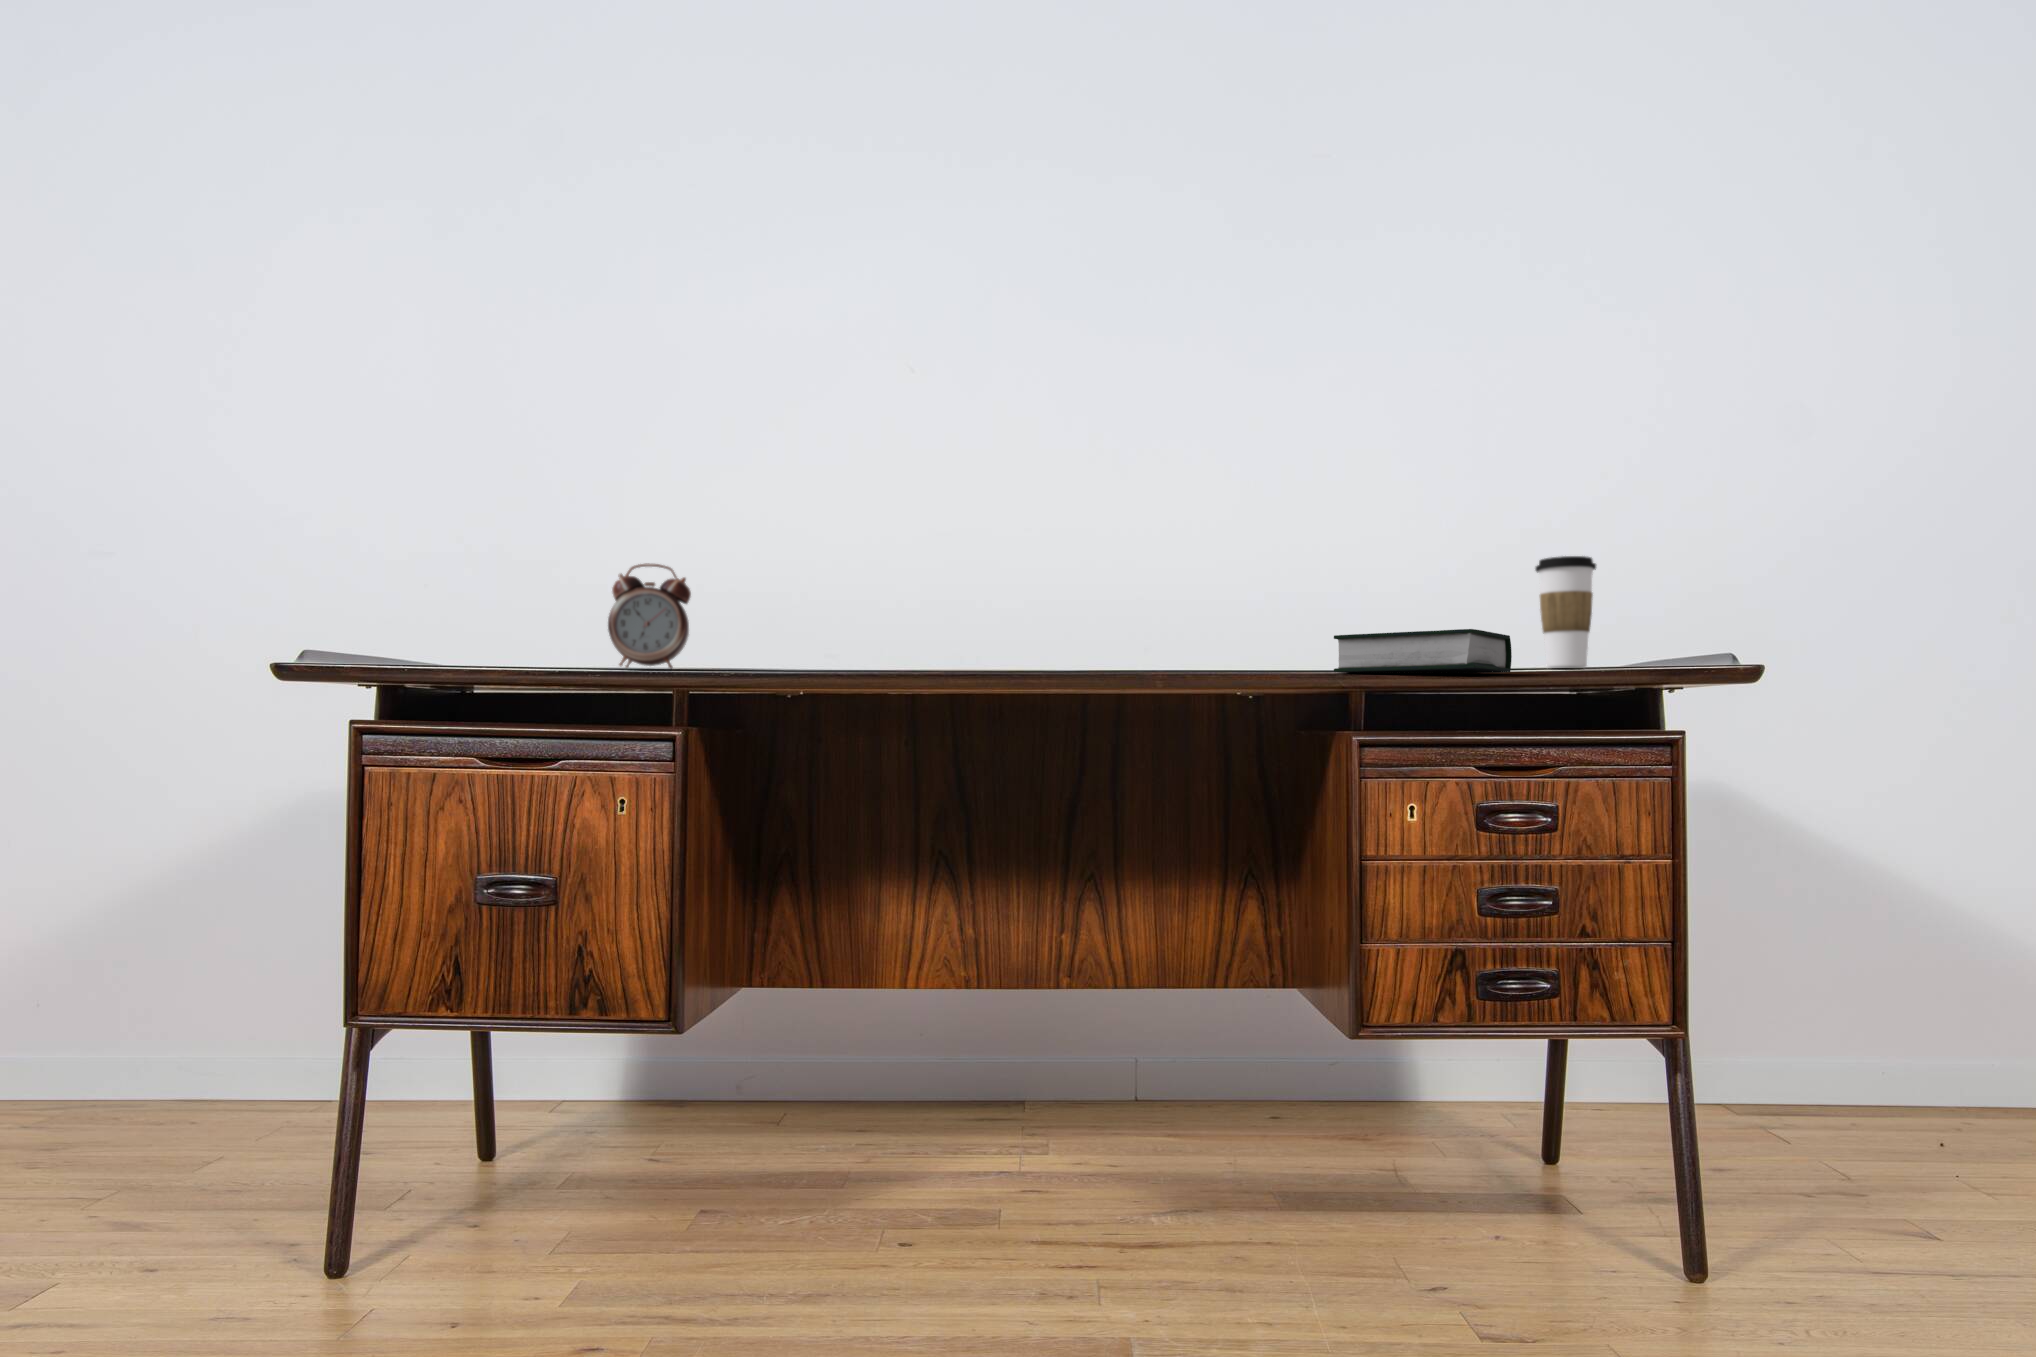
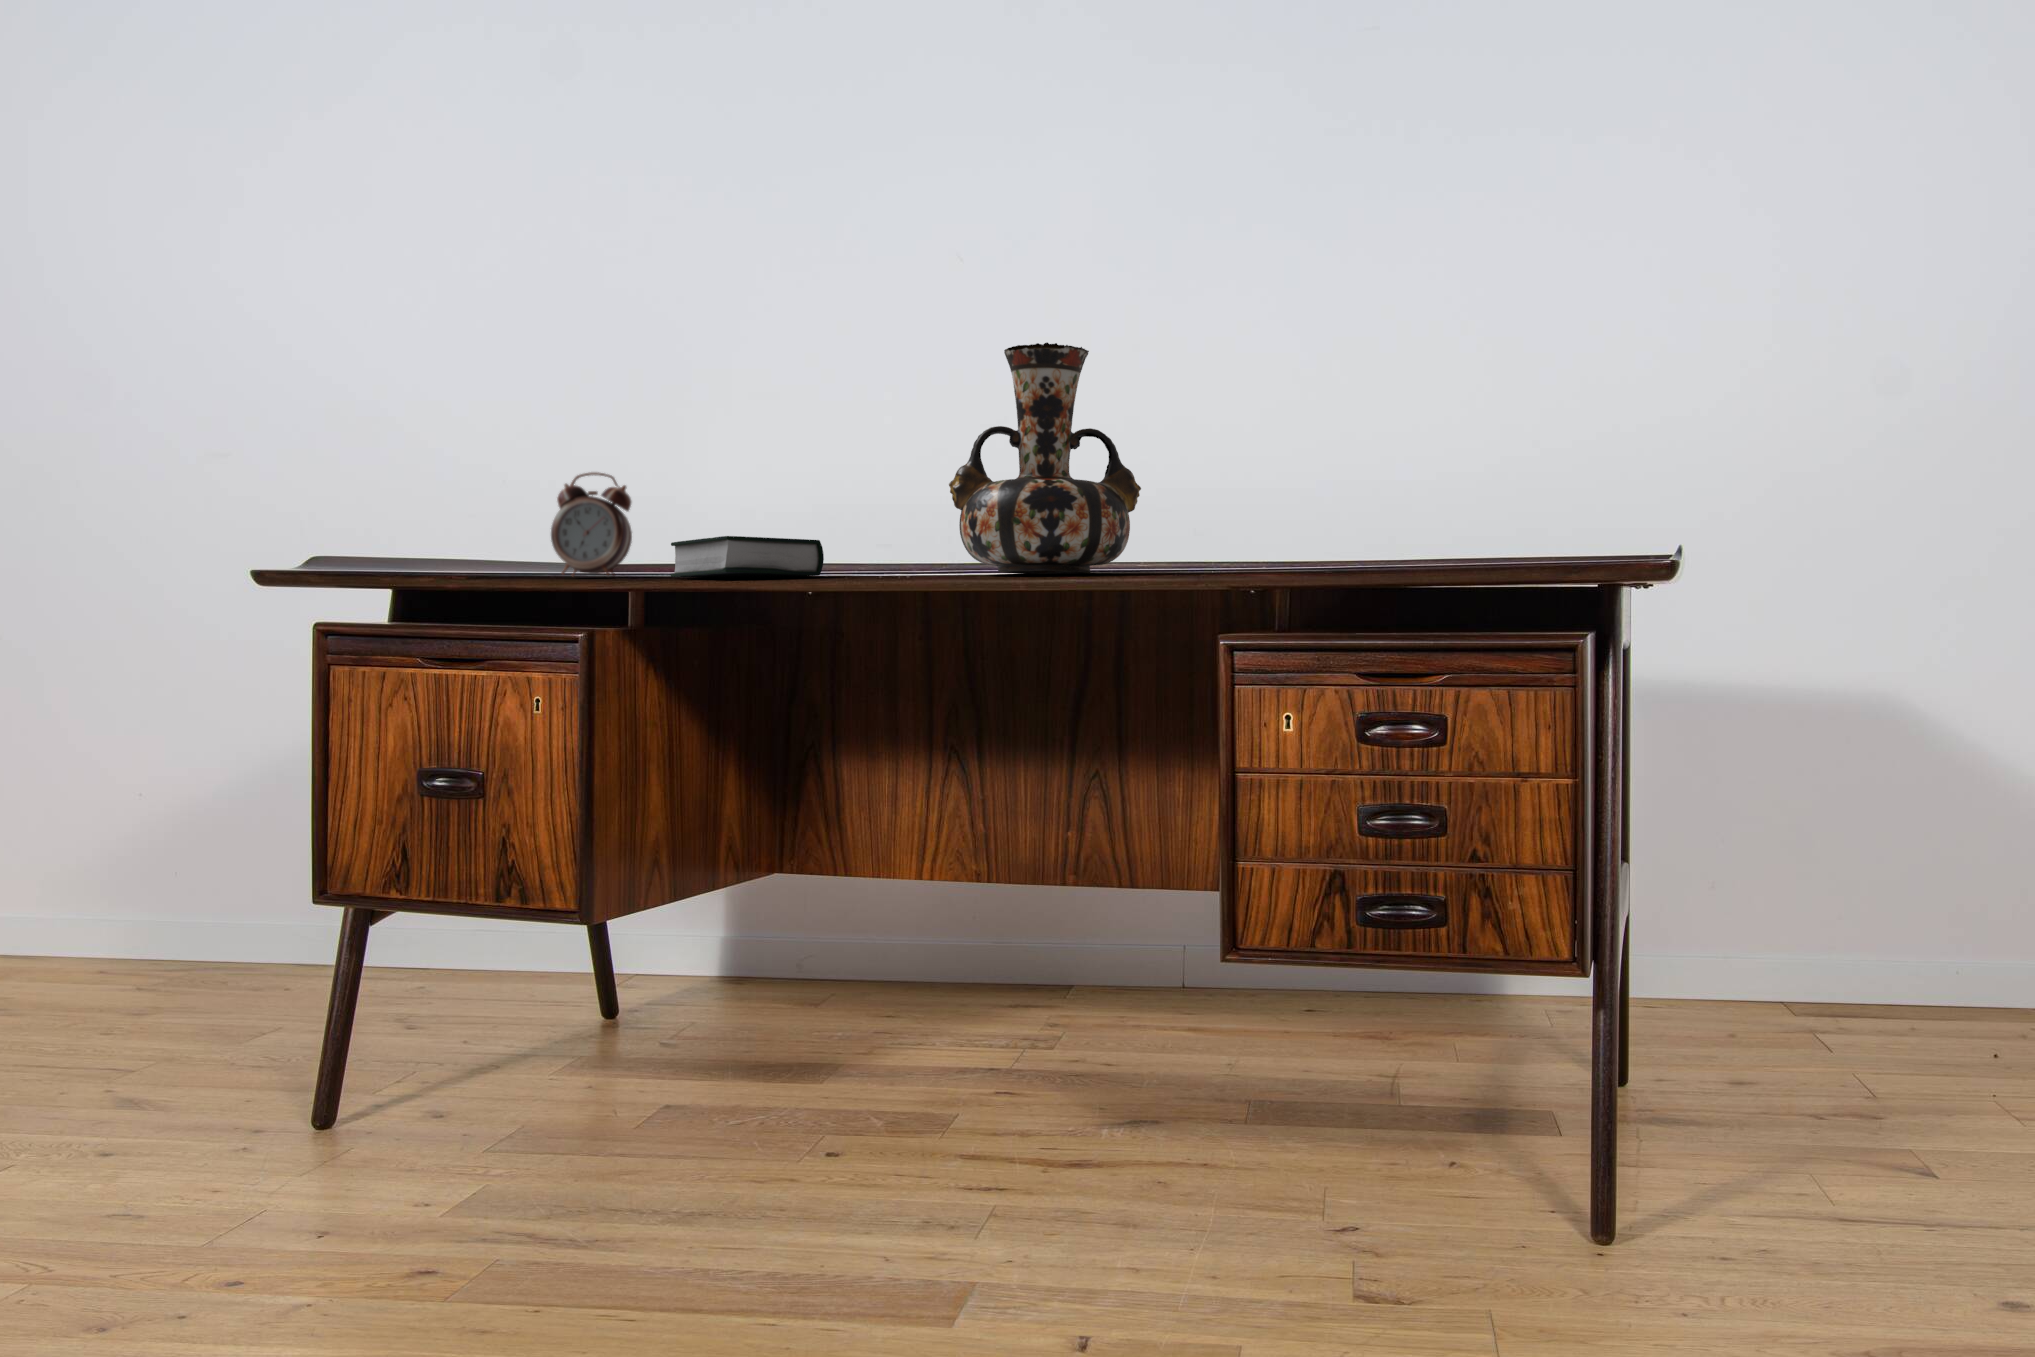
decorative vase: none [1061,452,1228,672] -> present [949,343,1141,574]
coffee cup: present [1535,556,1596,669] -> none [1540,432,1608,564]
book: present [1334,629,1512,674] -> present [671,536,824,578]

